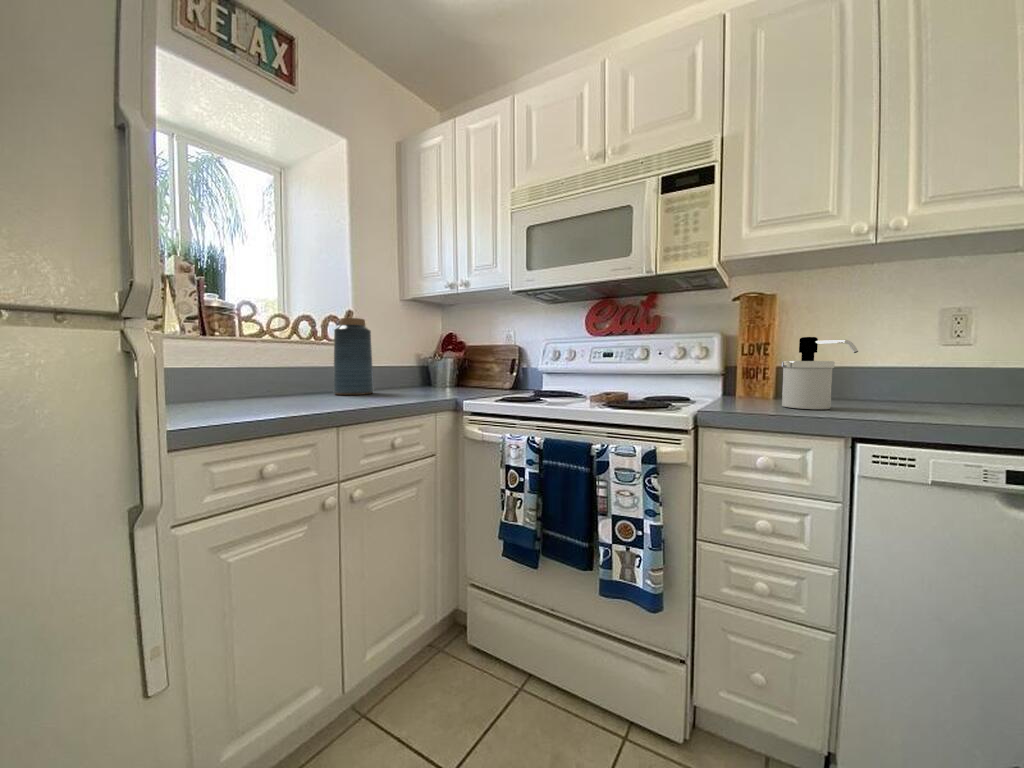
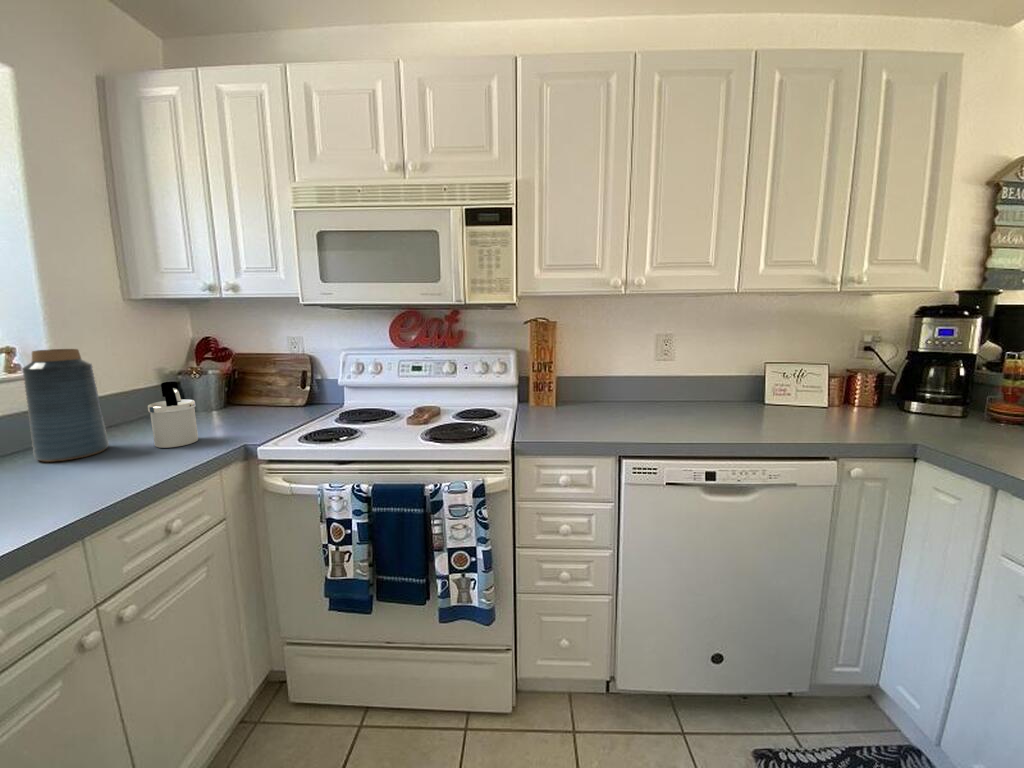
soap dispenser: present [782,337,858,409] -> present [148,381,198,448]

